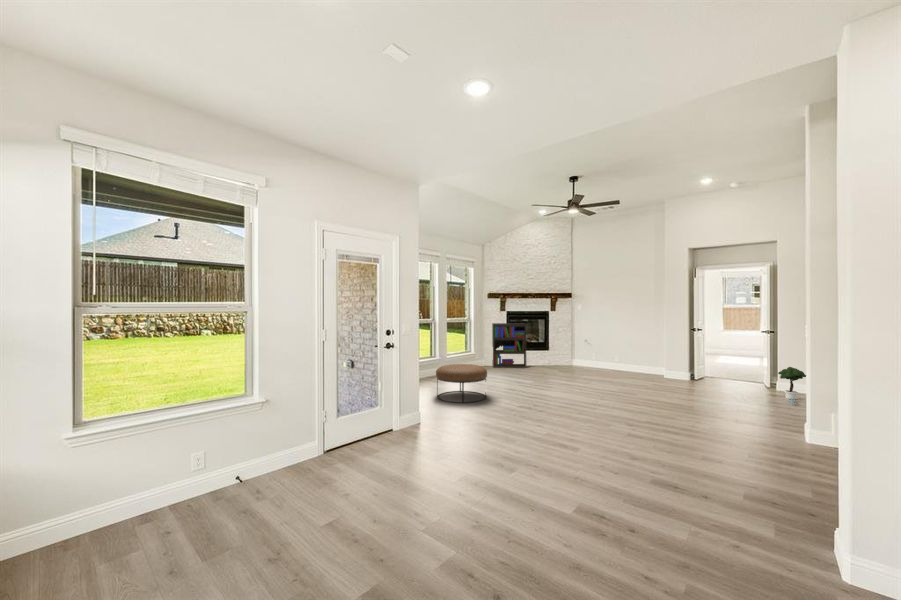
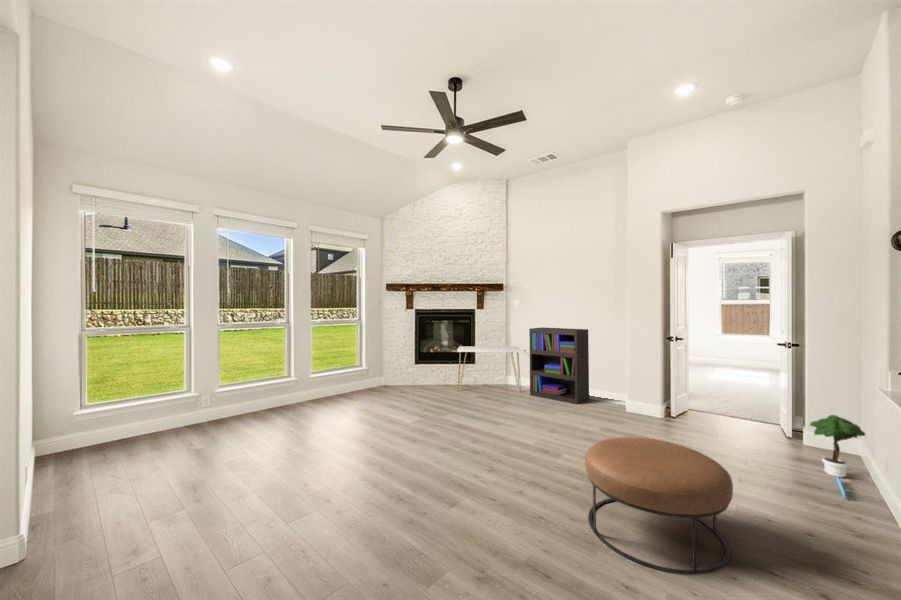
bookshelf: present [492,323,526,368] -> present [529,327,589,404]
console table: none [539,338,587,369] -> present [457,346,521,392]
ottoman: present [436,364,487,403] -> present [585,437,733,574]

